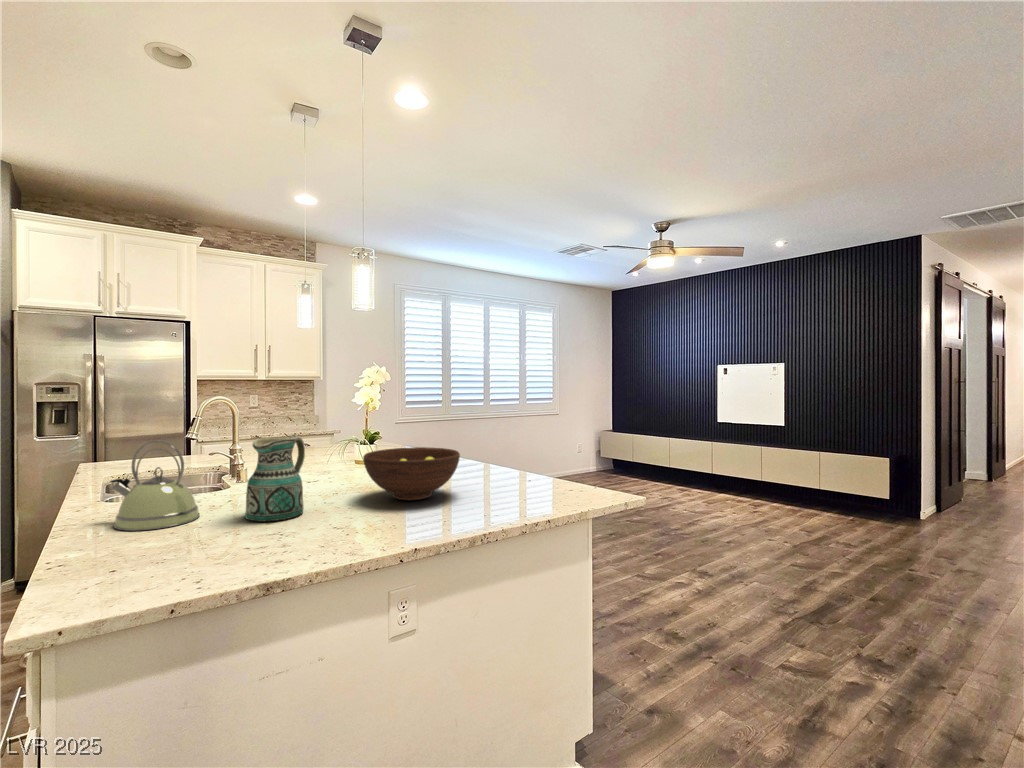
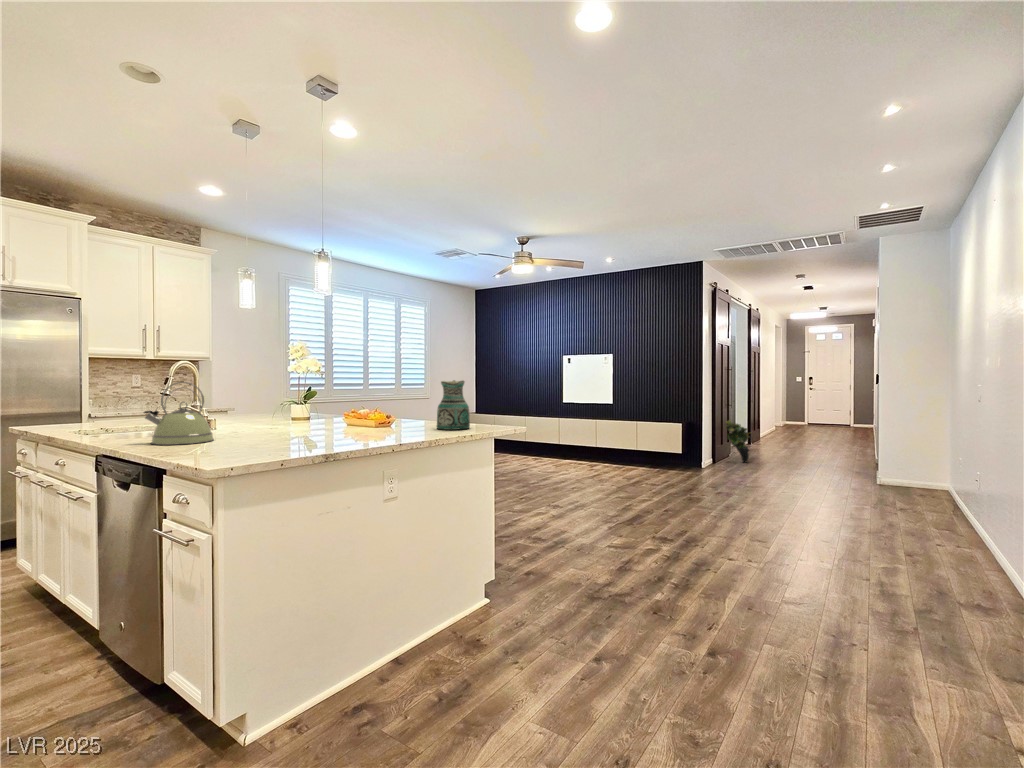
ceramic pitcher: present [245,435,305,521] -> present [437,380,470,430]
fruit bowl: present [363,447,460,500] -> none [329,396,400,430]
potted plant: none [955,454,1002,515] -> present [725,421,749,462]

